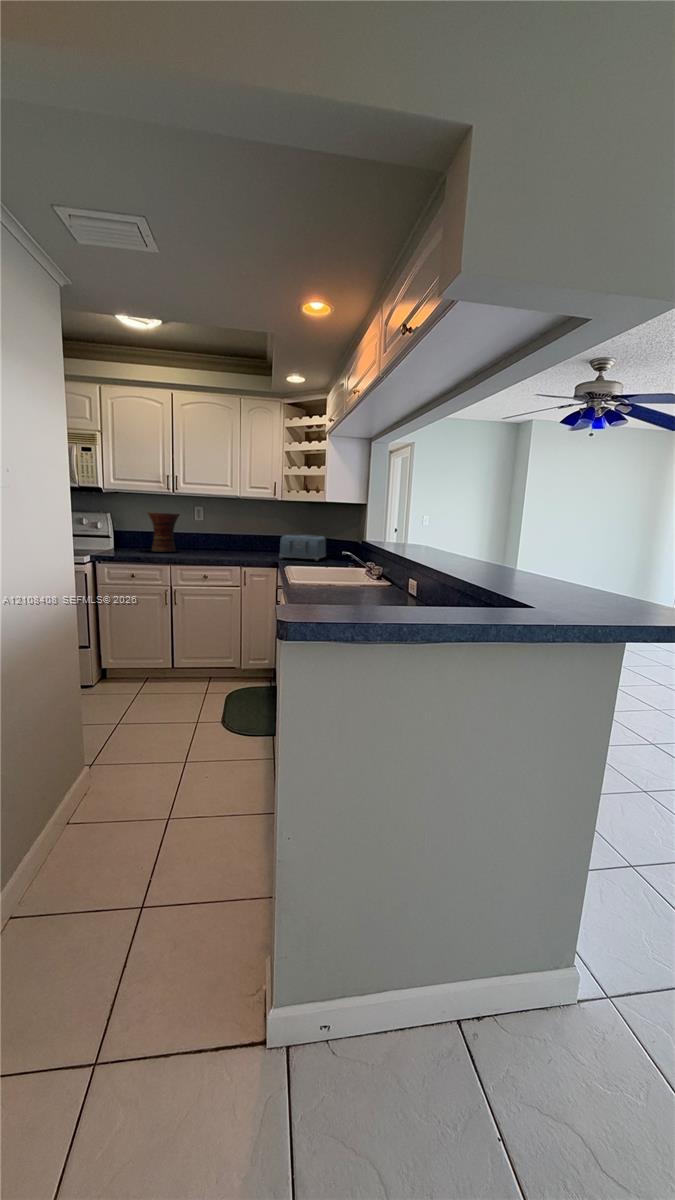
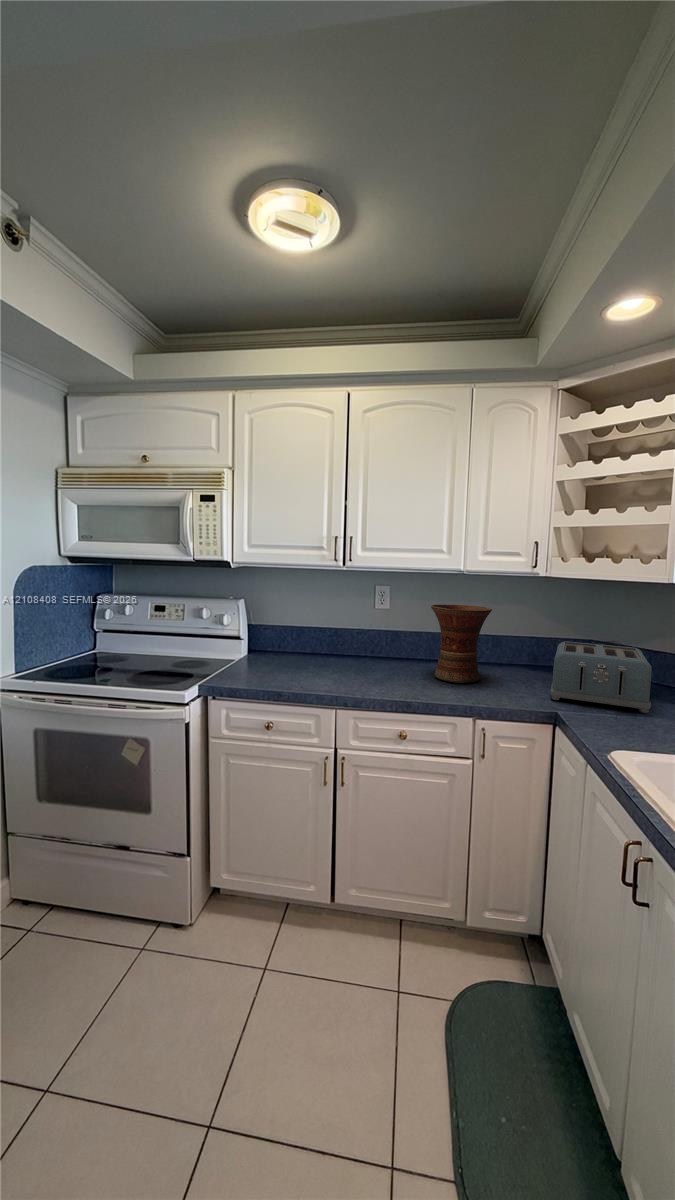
vase: present [147,512,180,552] -> present [431,605,492,683]

